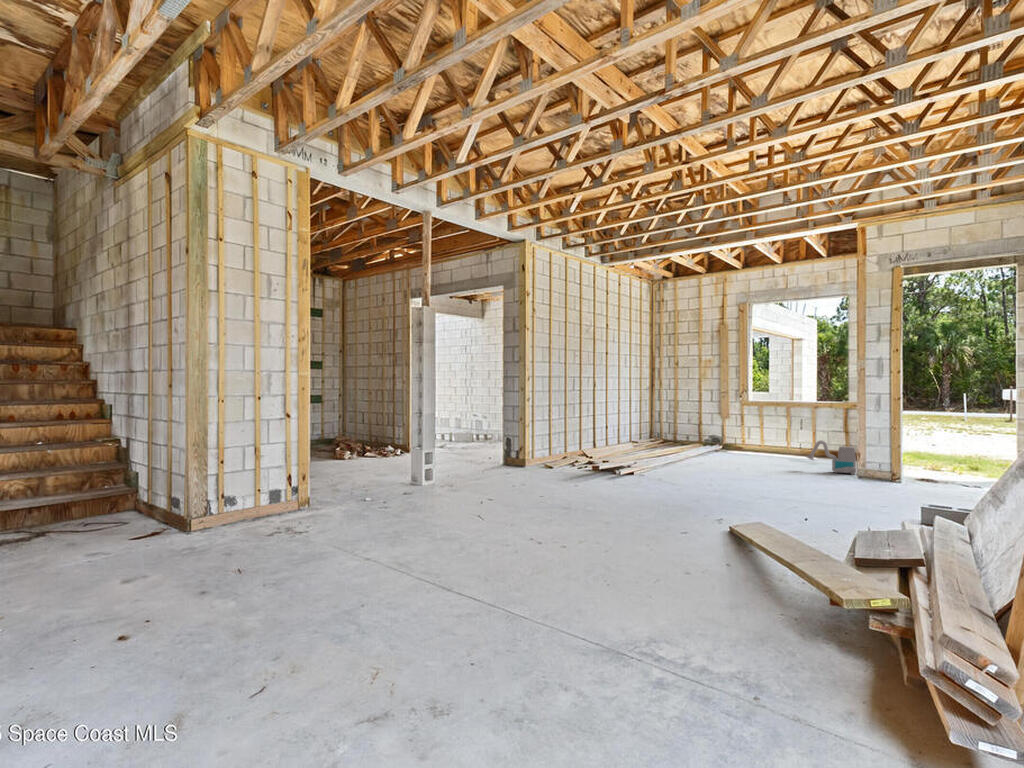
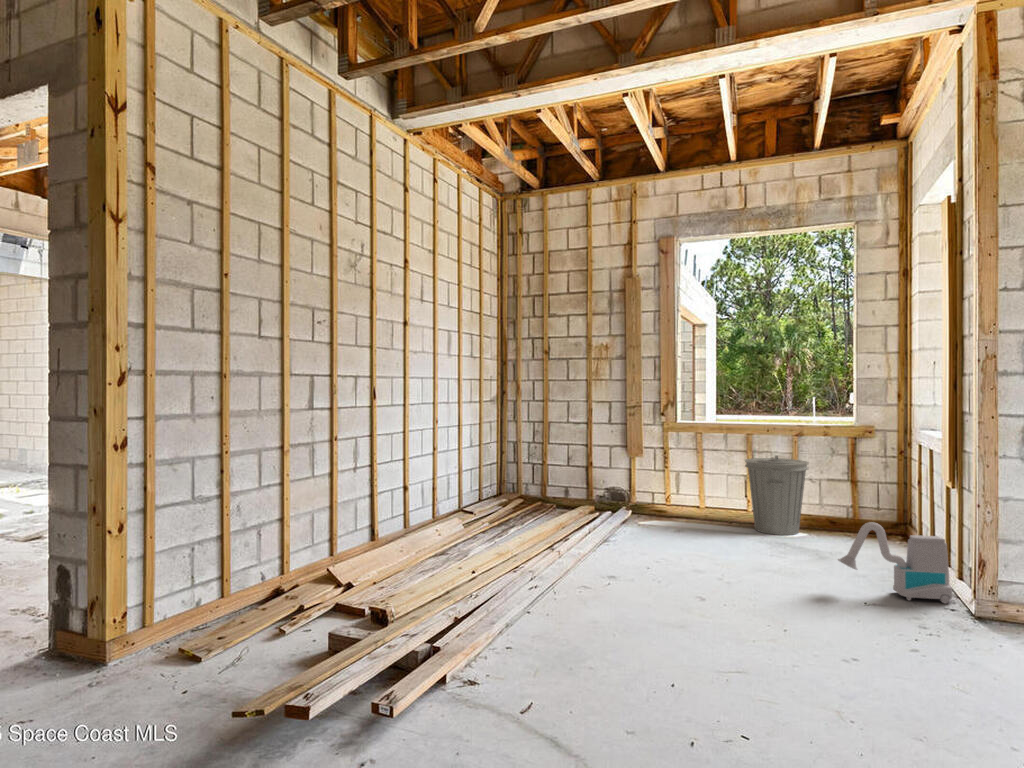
trash can: none [782,417,817,457] -> present [745,455,809,535]

